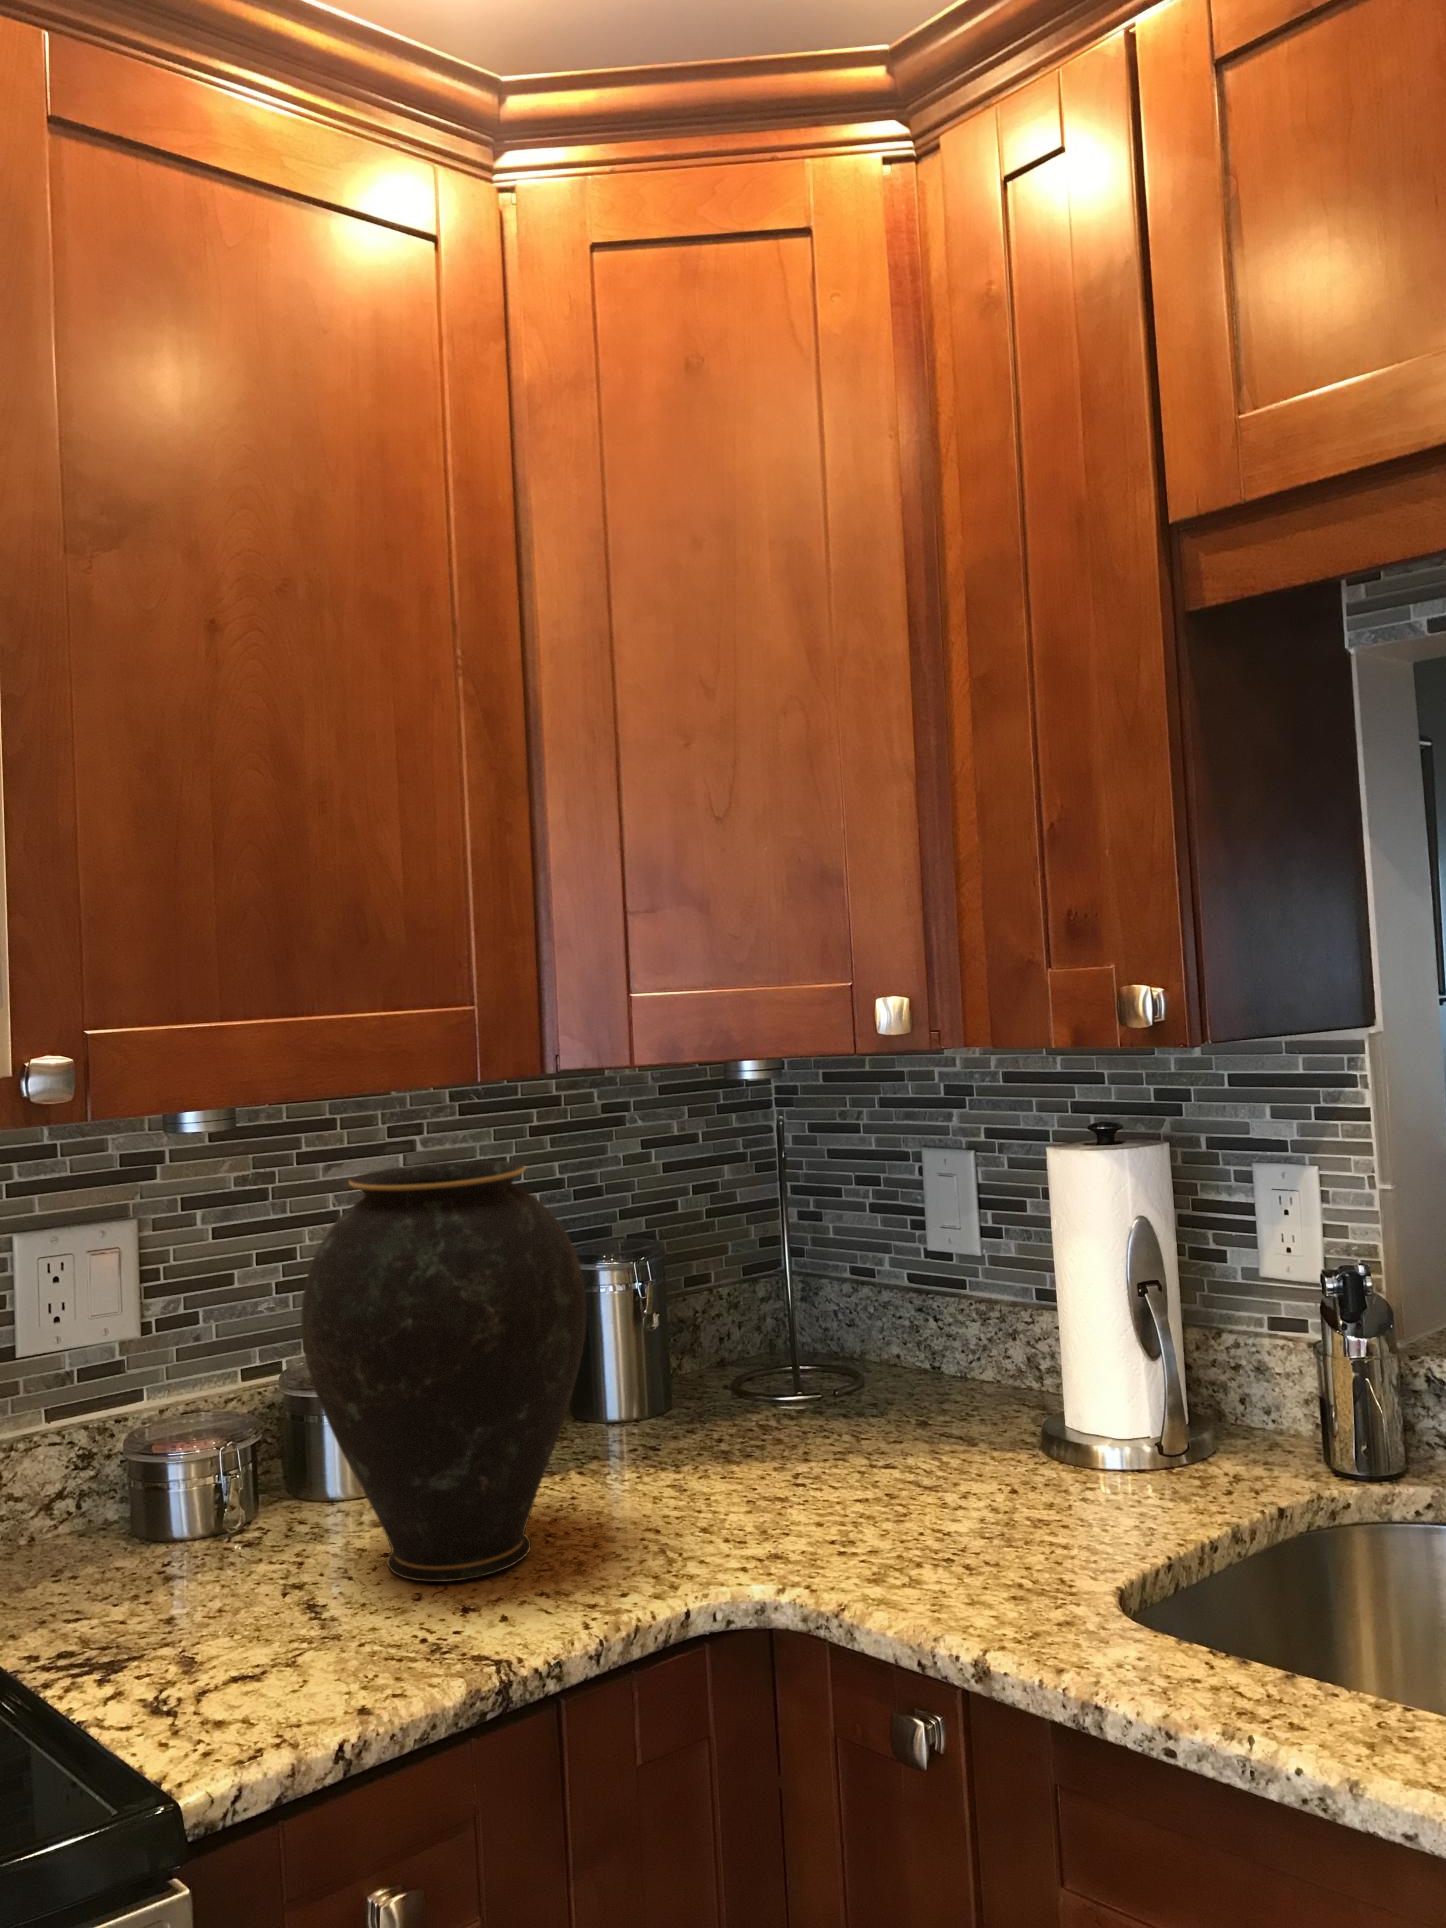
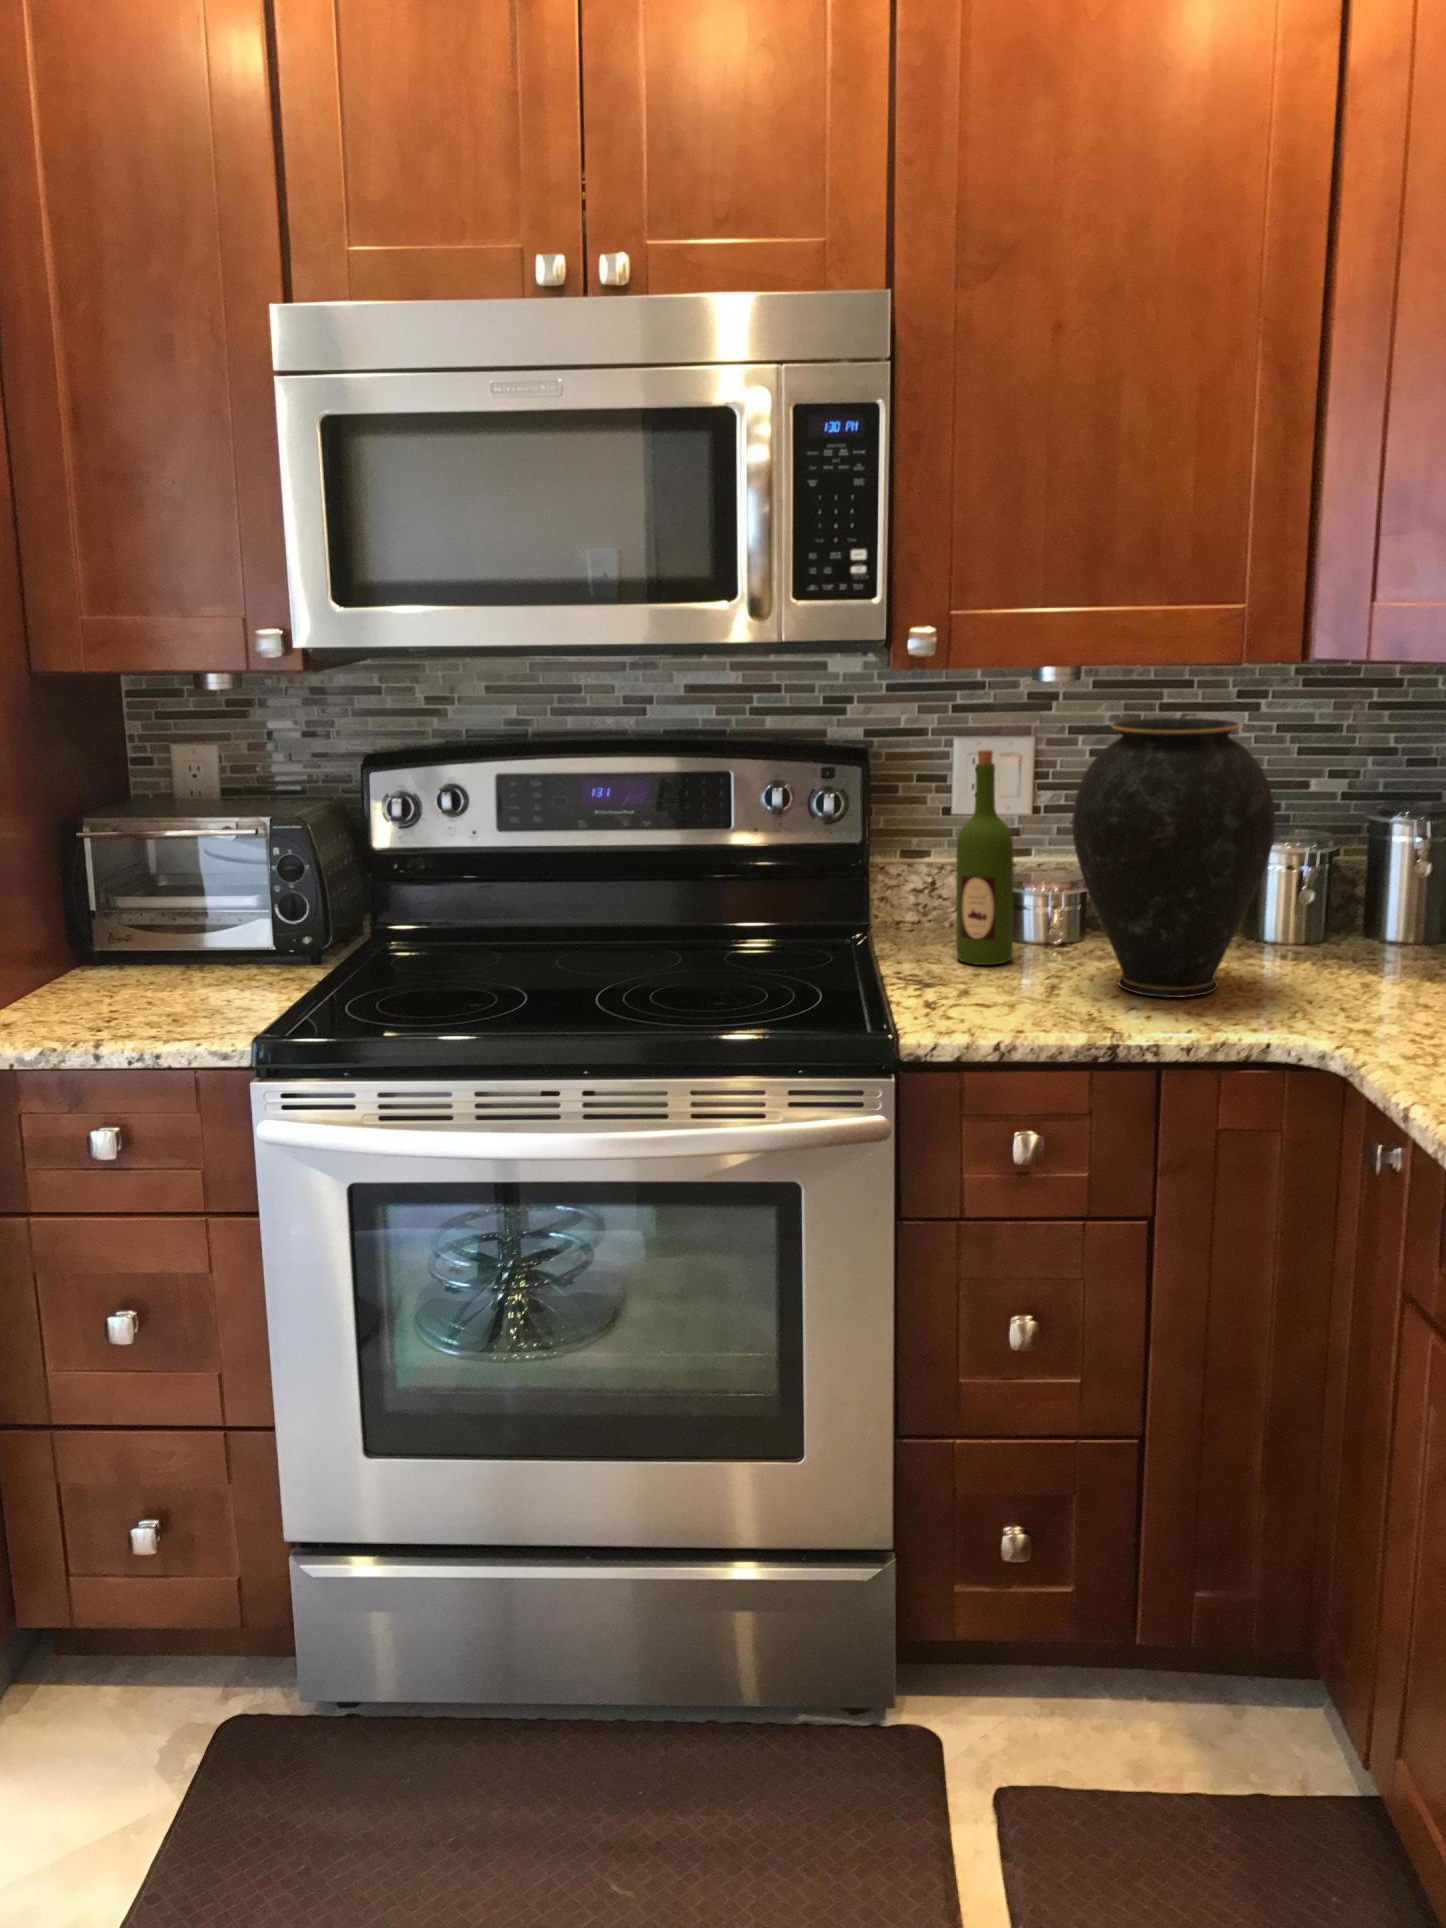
wine bottle: none [88,1247,192,1603] -> present [956,750,1014,965]

